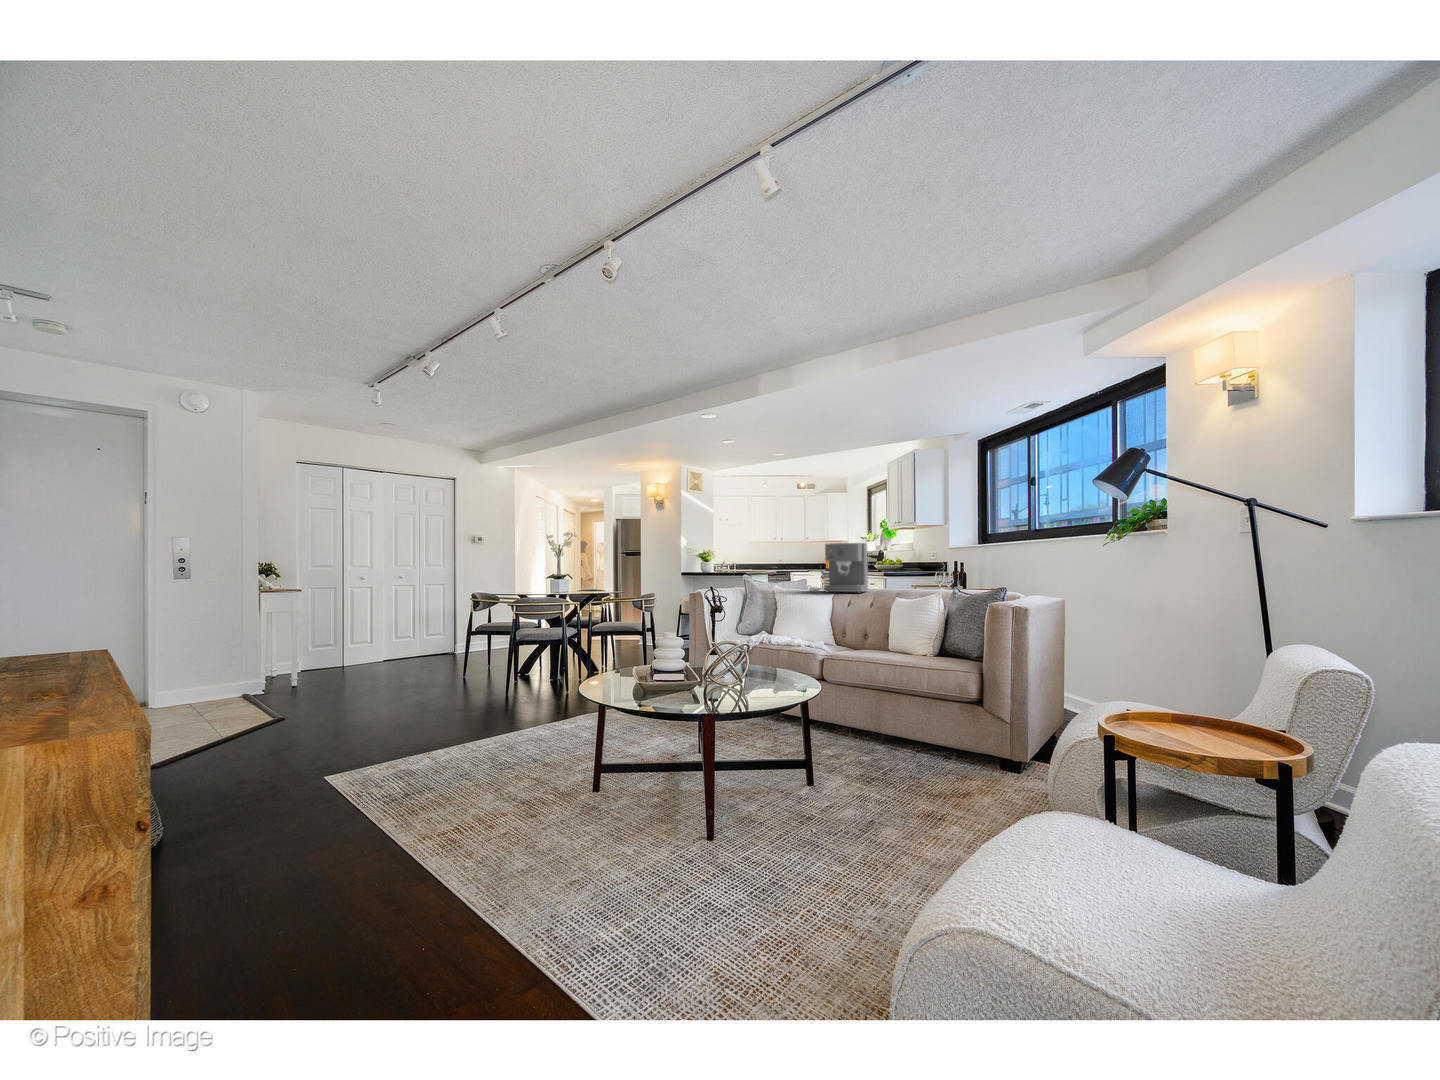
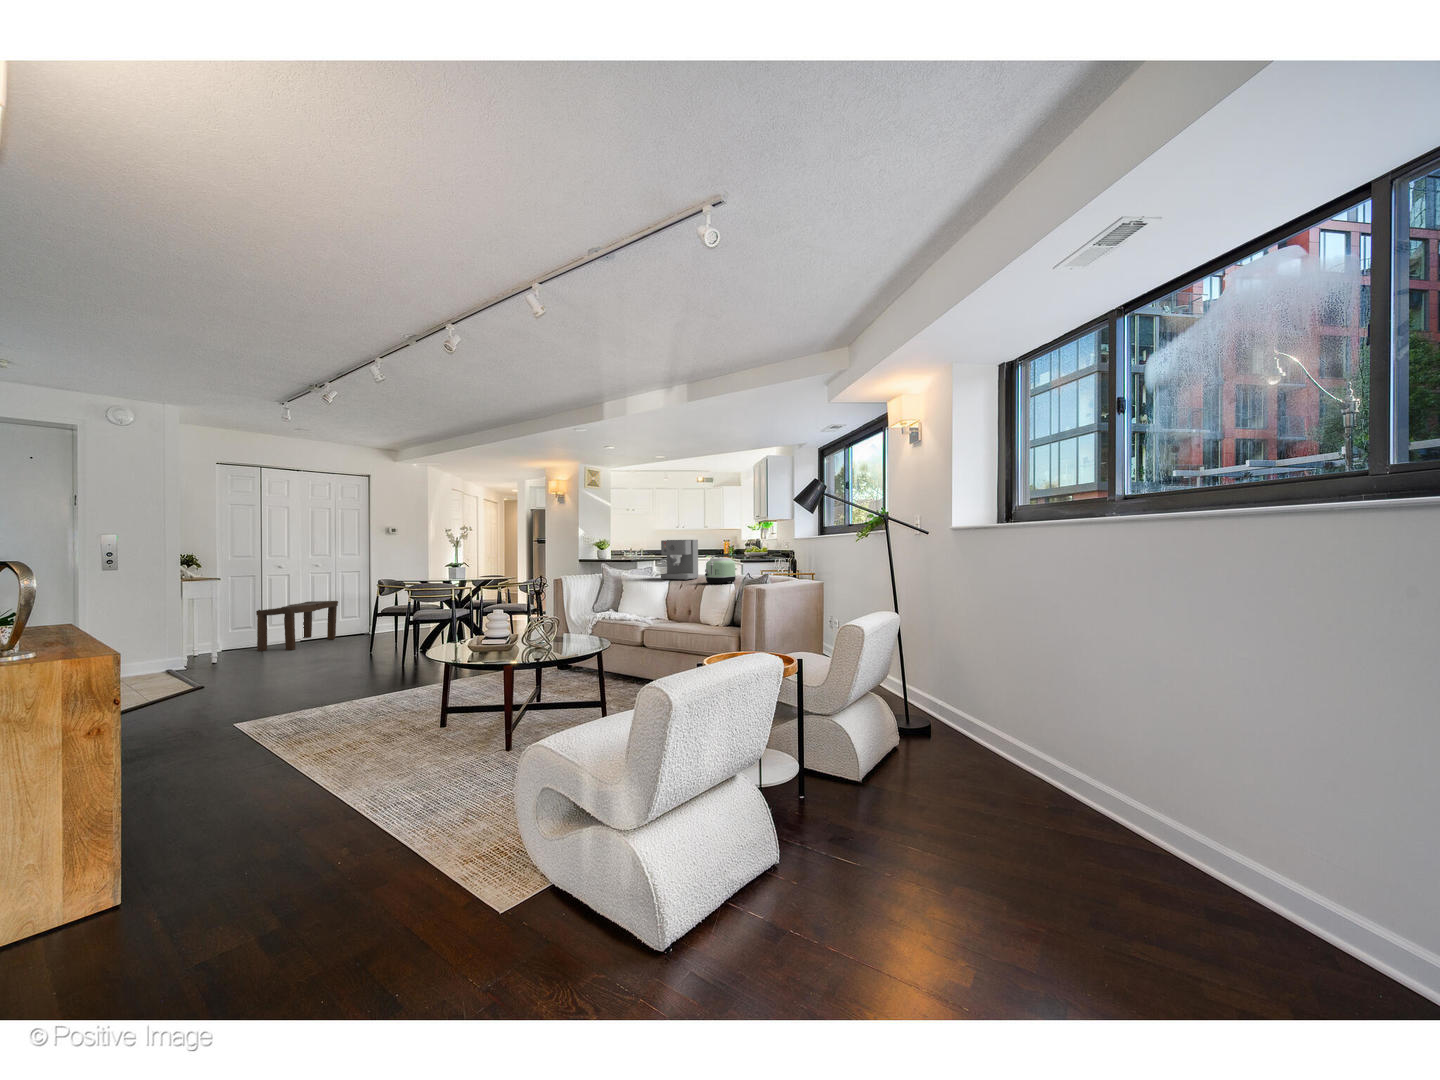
toaster: none [895,565,933,598] -> present [705,558,736,584]
bench: none [338,616,424,672] -> present [256,601,338,651]

